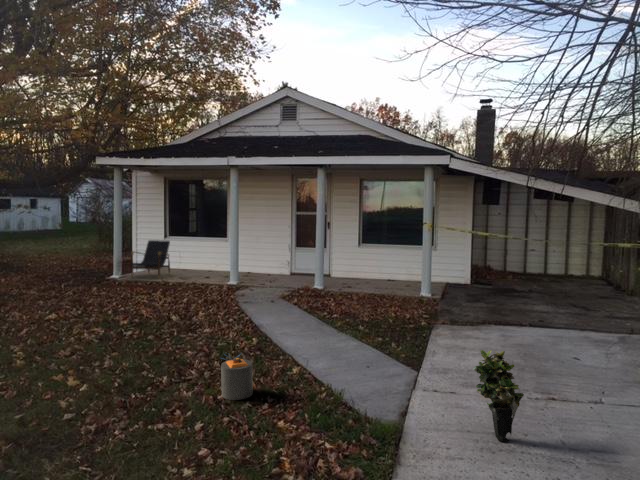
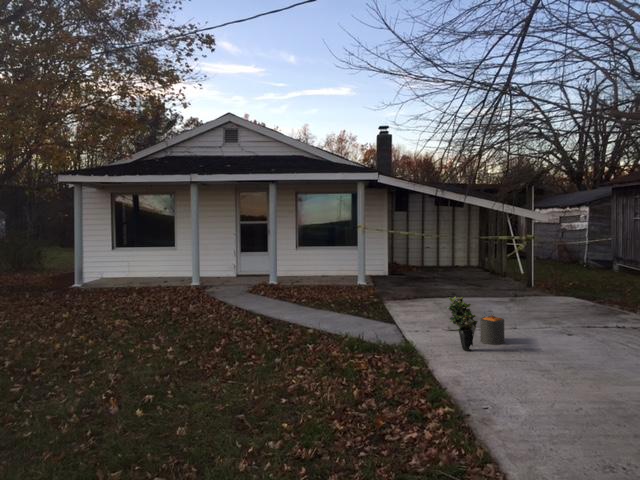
lounge chair: present [131,240,170,278] -> none [86,251,122,287]
trash can: present [221,354,253,400] -> present [480,312,504,345]

